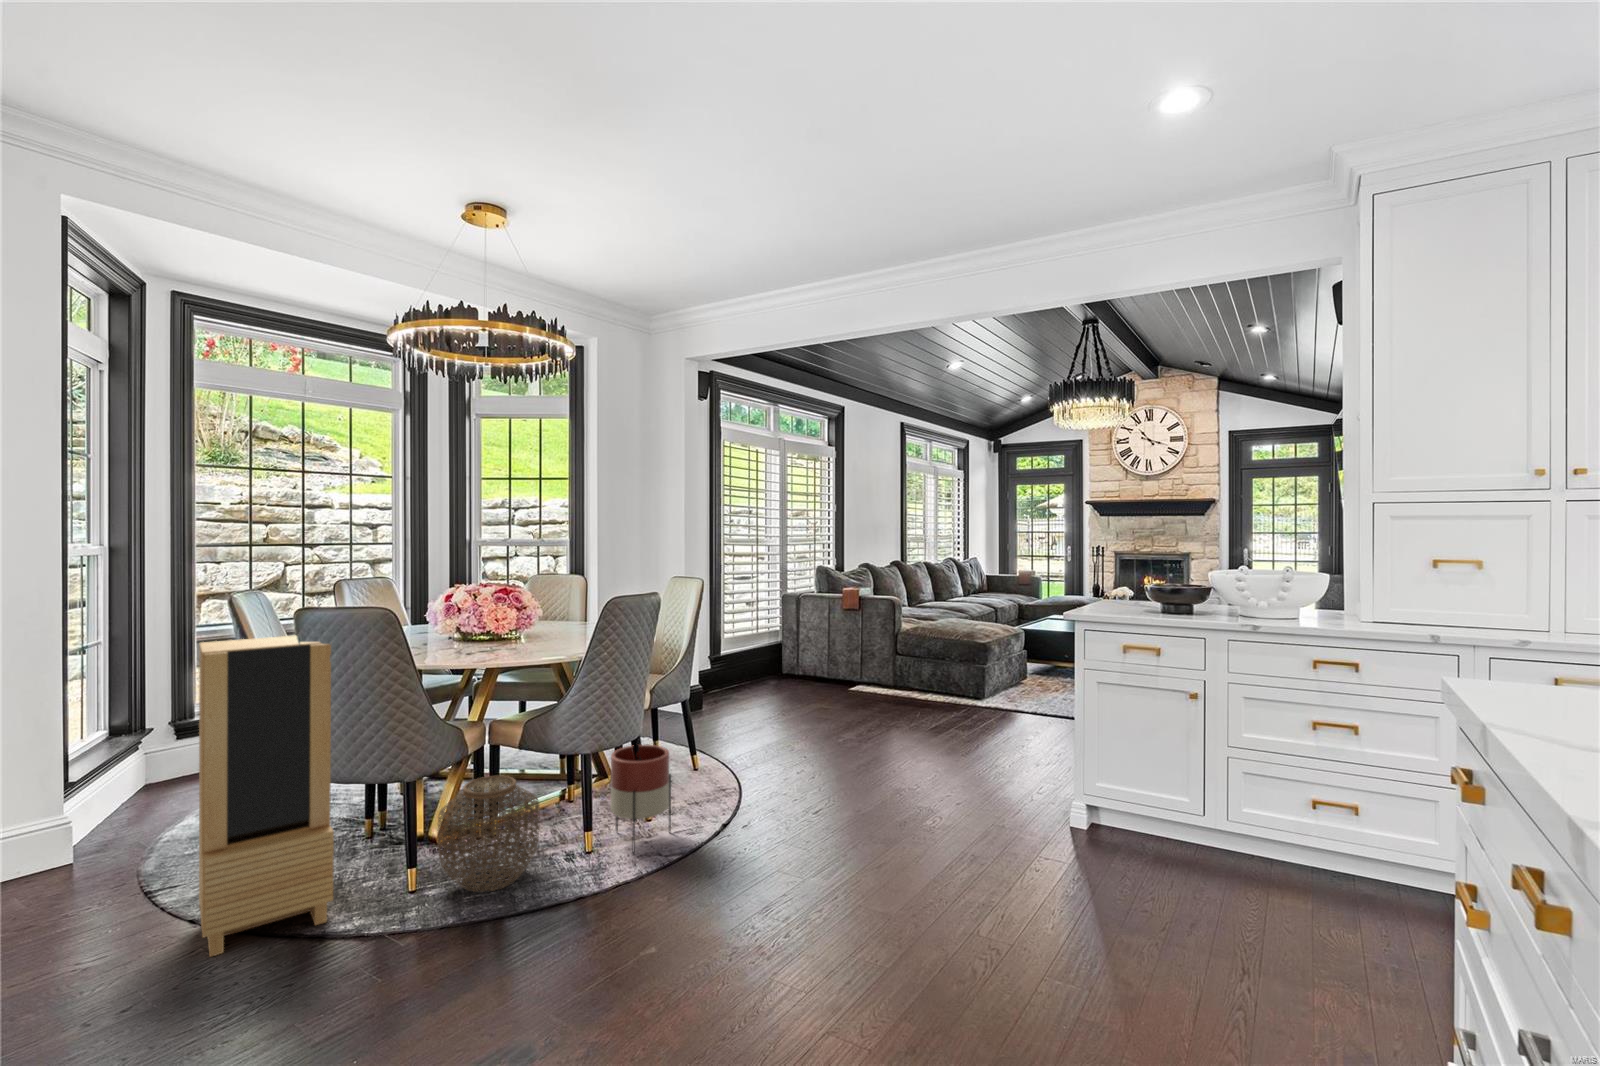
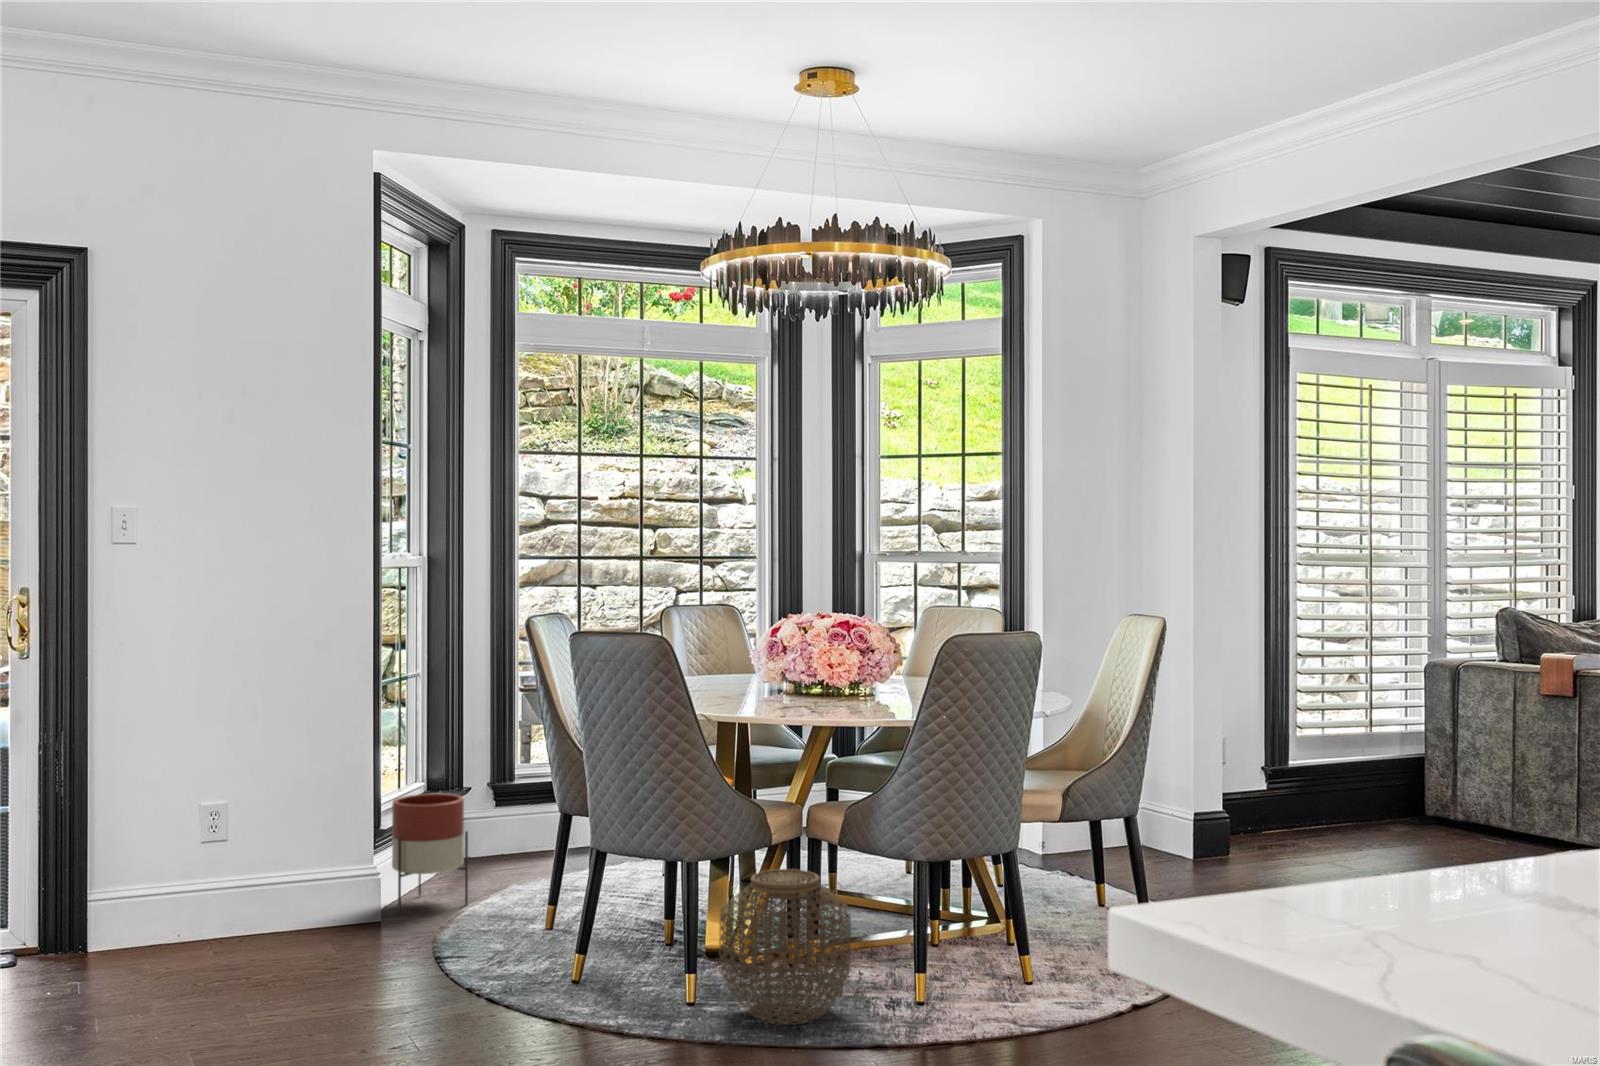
storage cabinet: present [199,635,334,957] -> none [468,656,599,1023]
planter: present [610,745,671,853] -> present [392,793,468,913]

